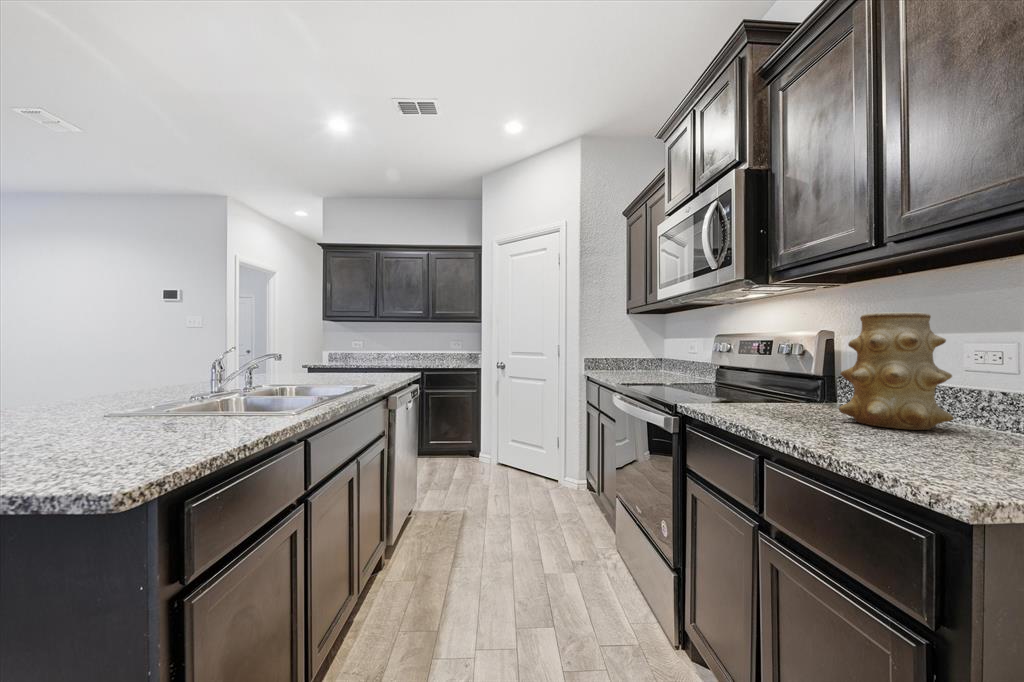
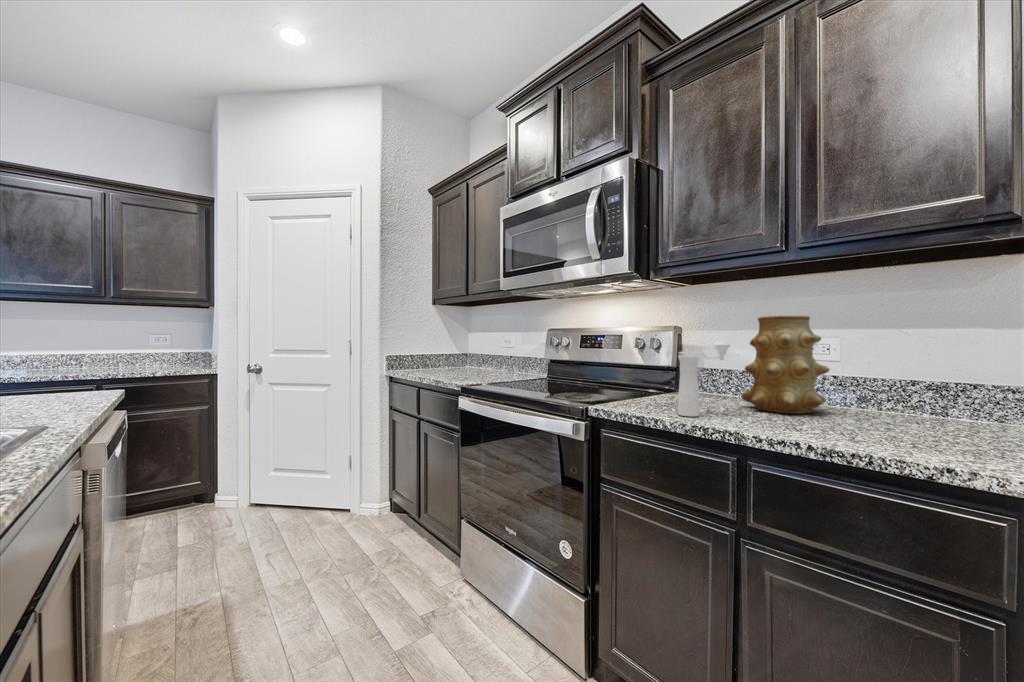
pepper mill: none [734,342,801,416] -> present [678,341,730,417]

